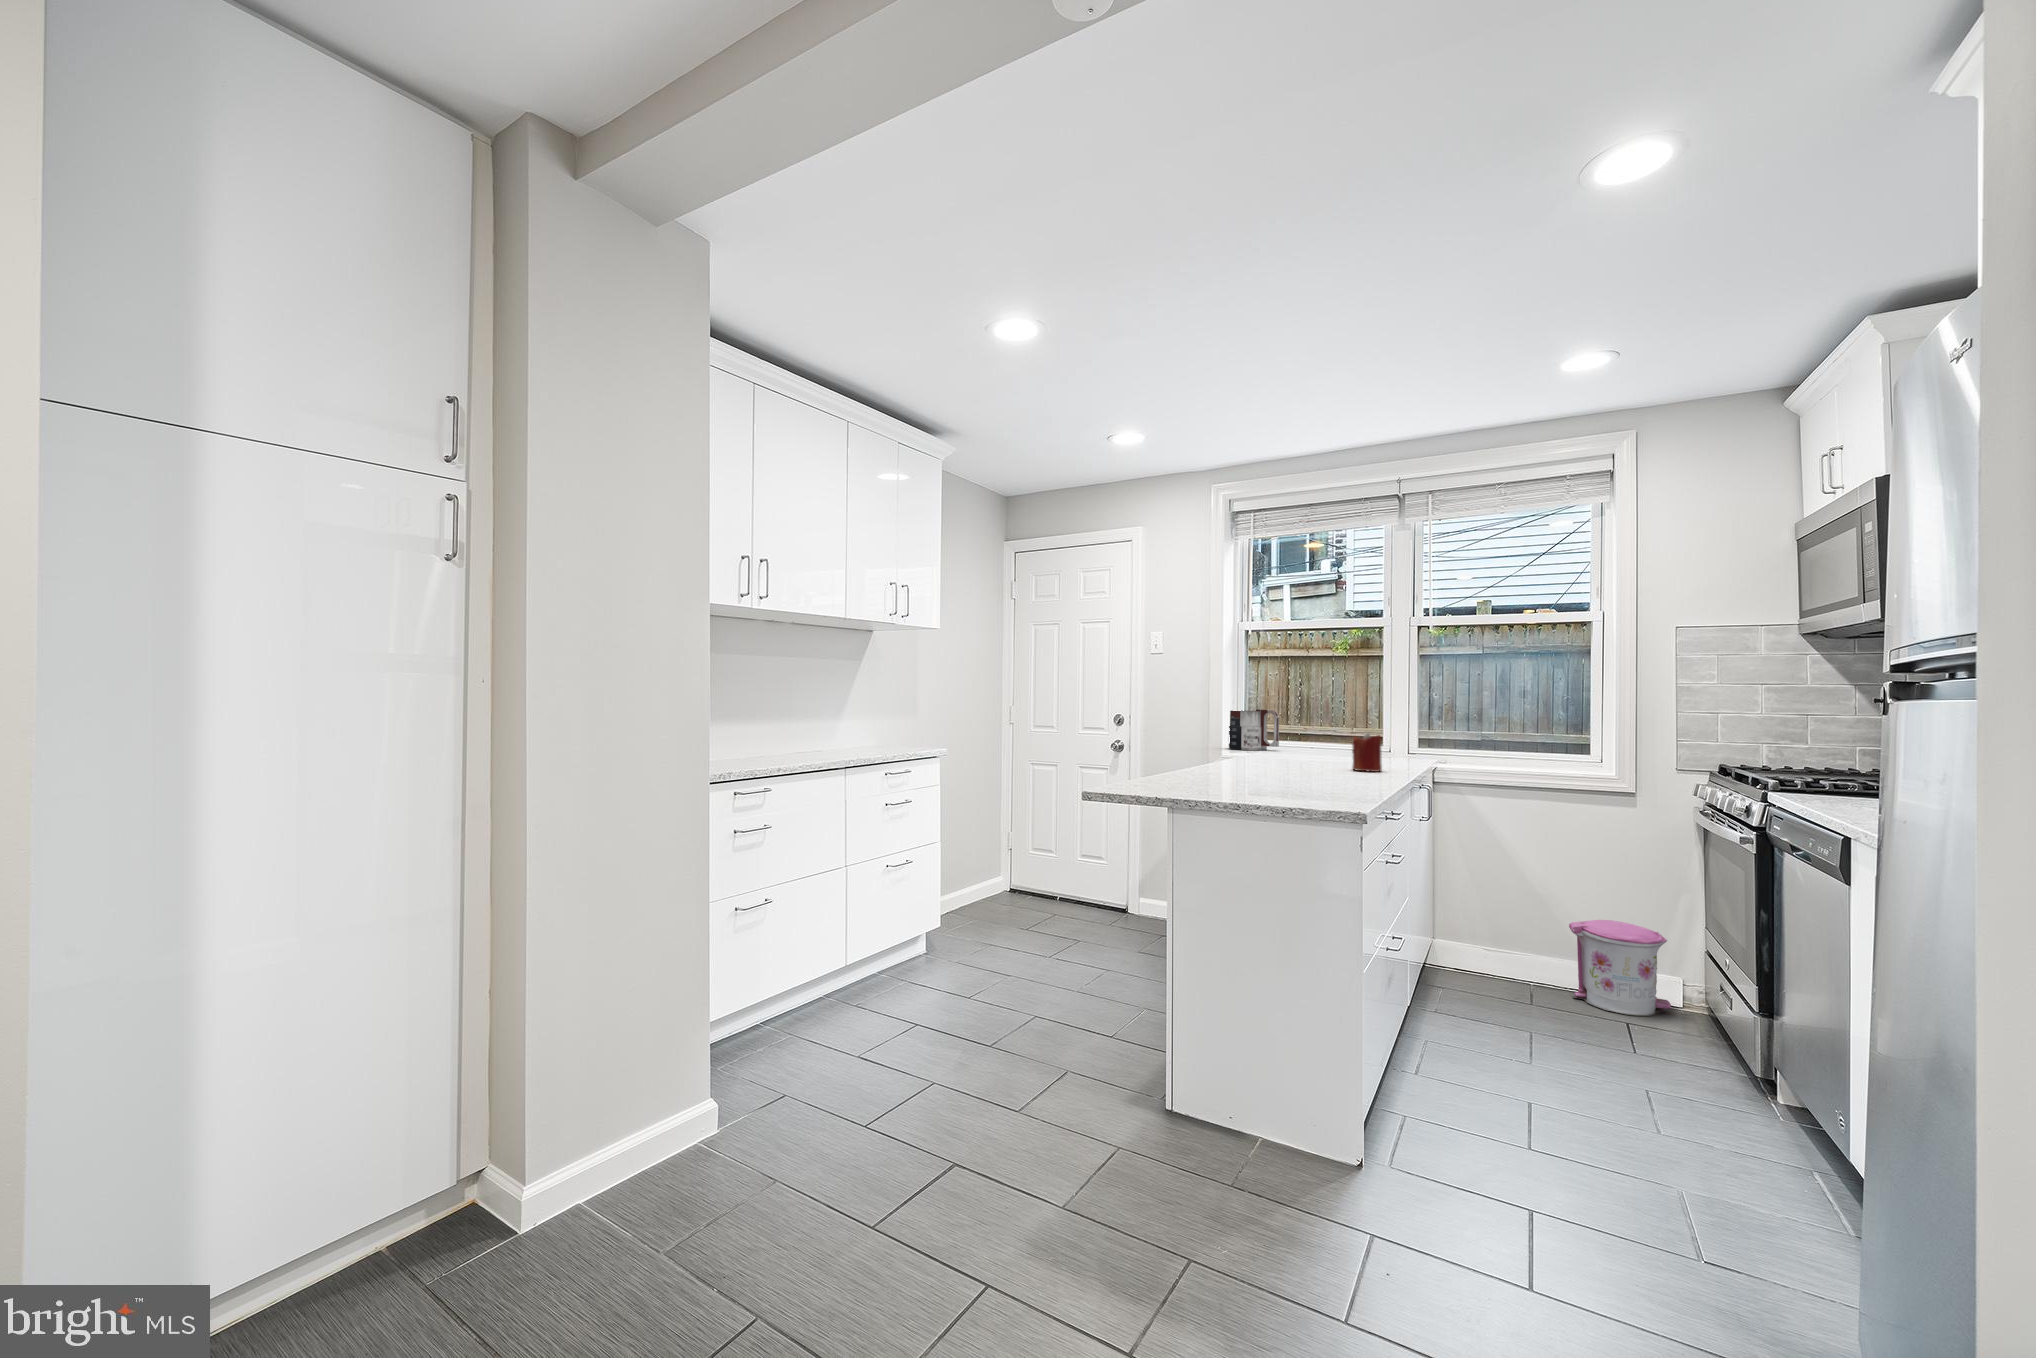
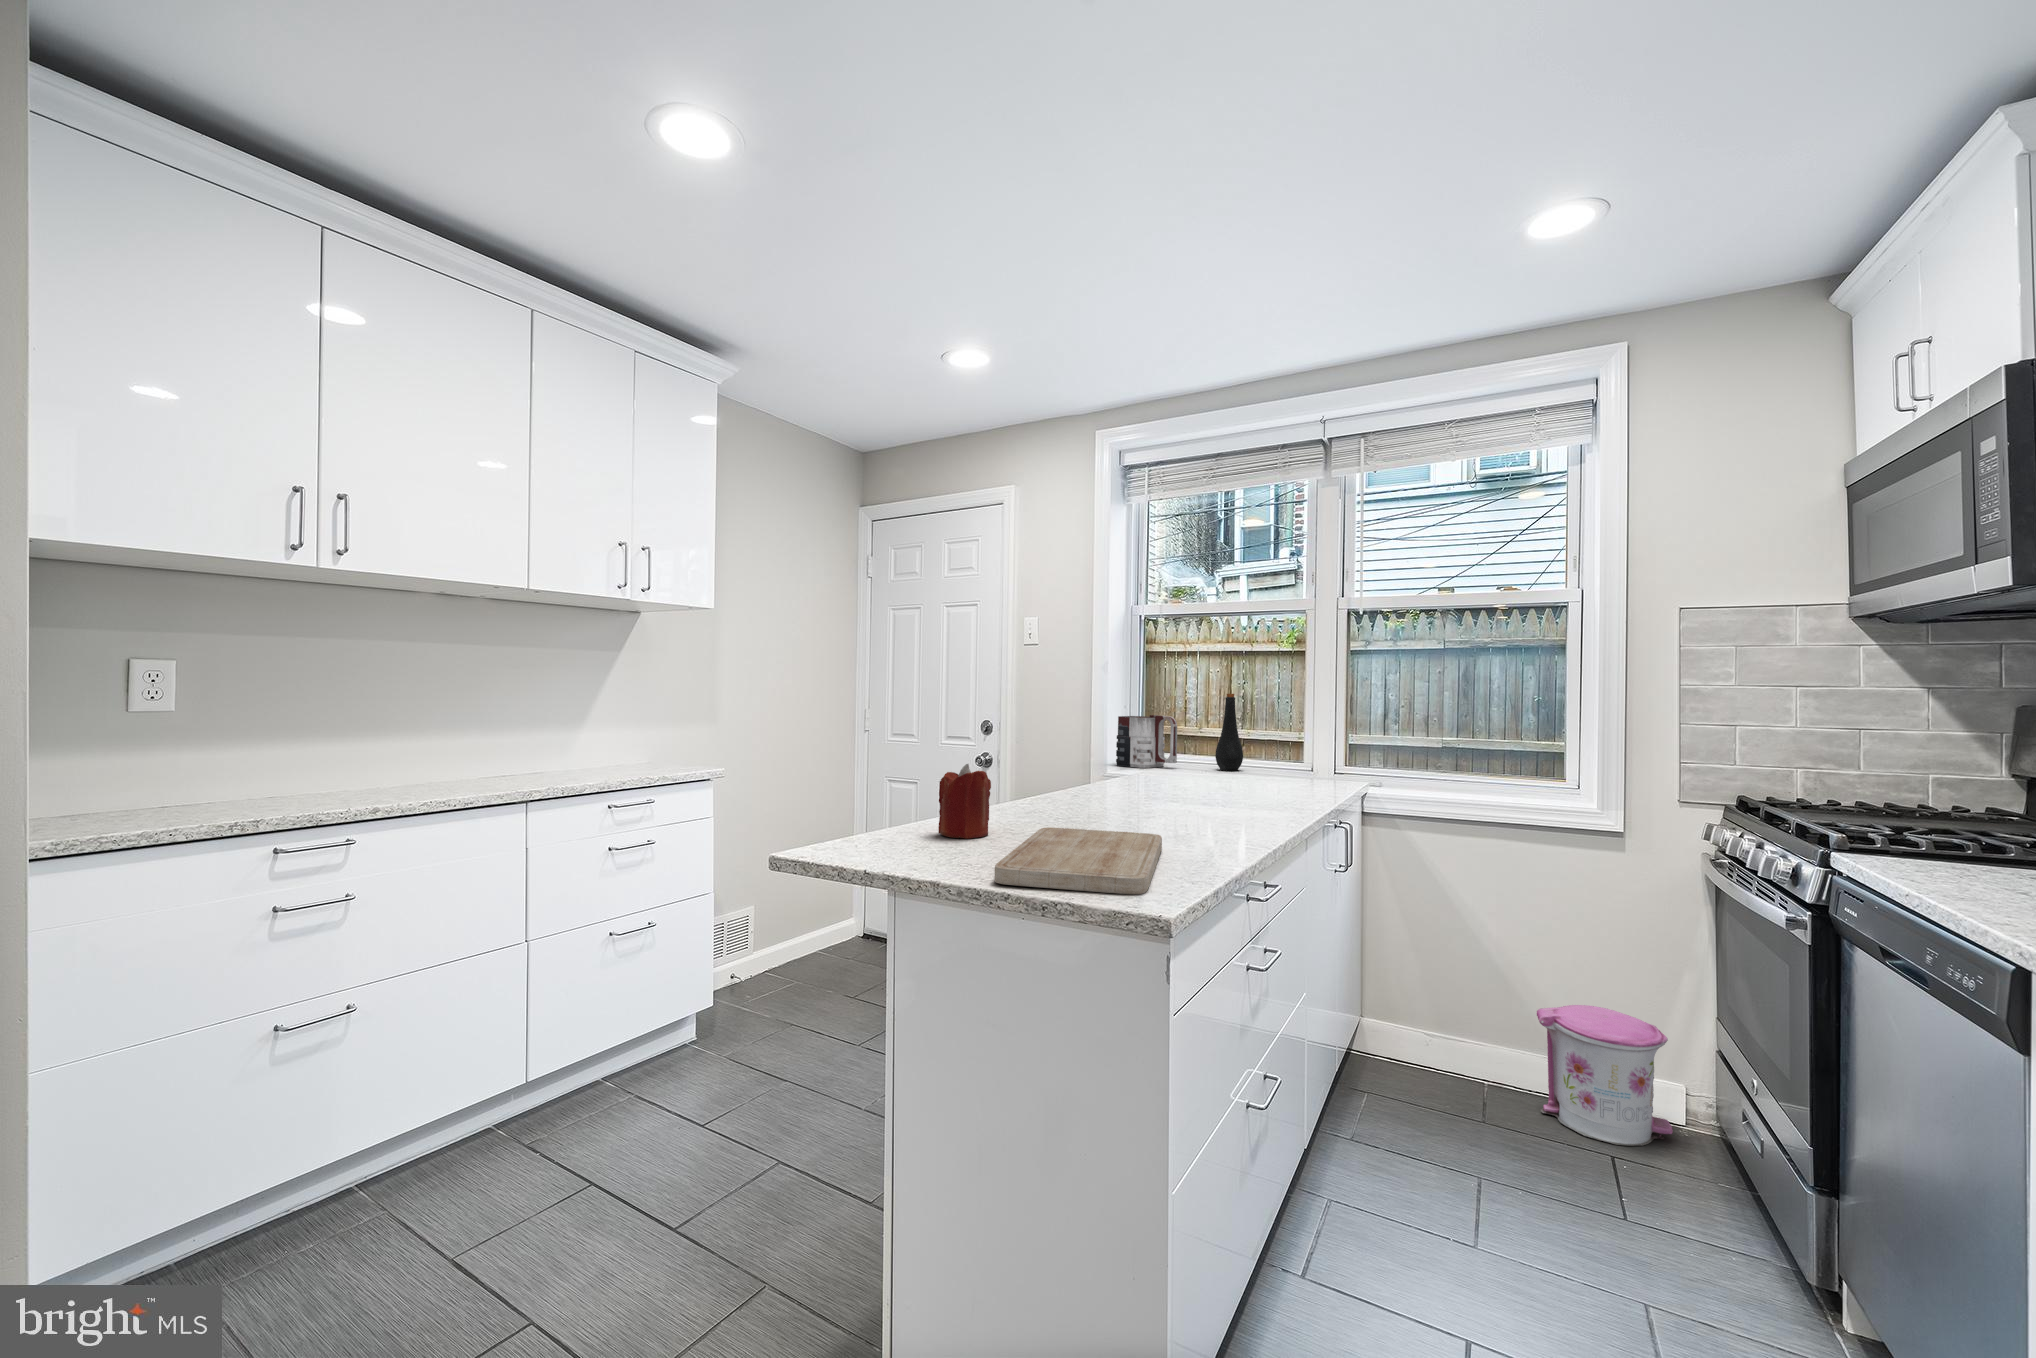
bottle: none [1310,692,1332,752] -> present [1215,694,1243,771]
candle: present [1352,732,1382,772] -> present [938,764,991,839]
cutting board: none [1243,776,1339,804] -> present [994,827,1162,895]

